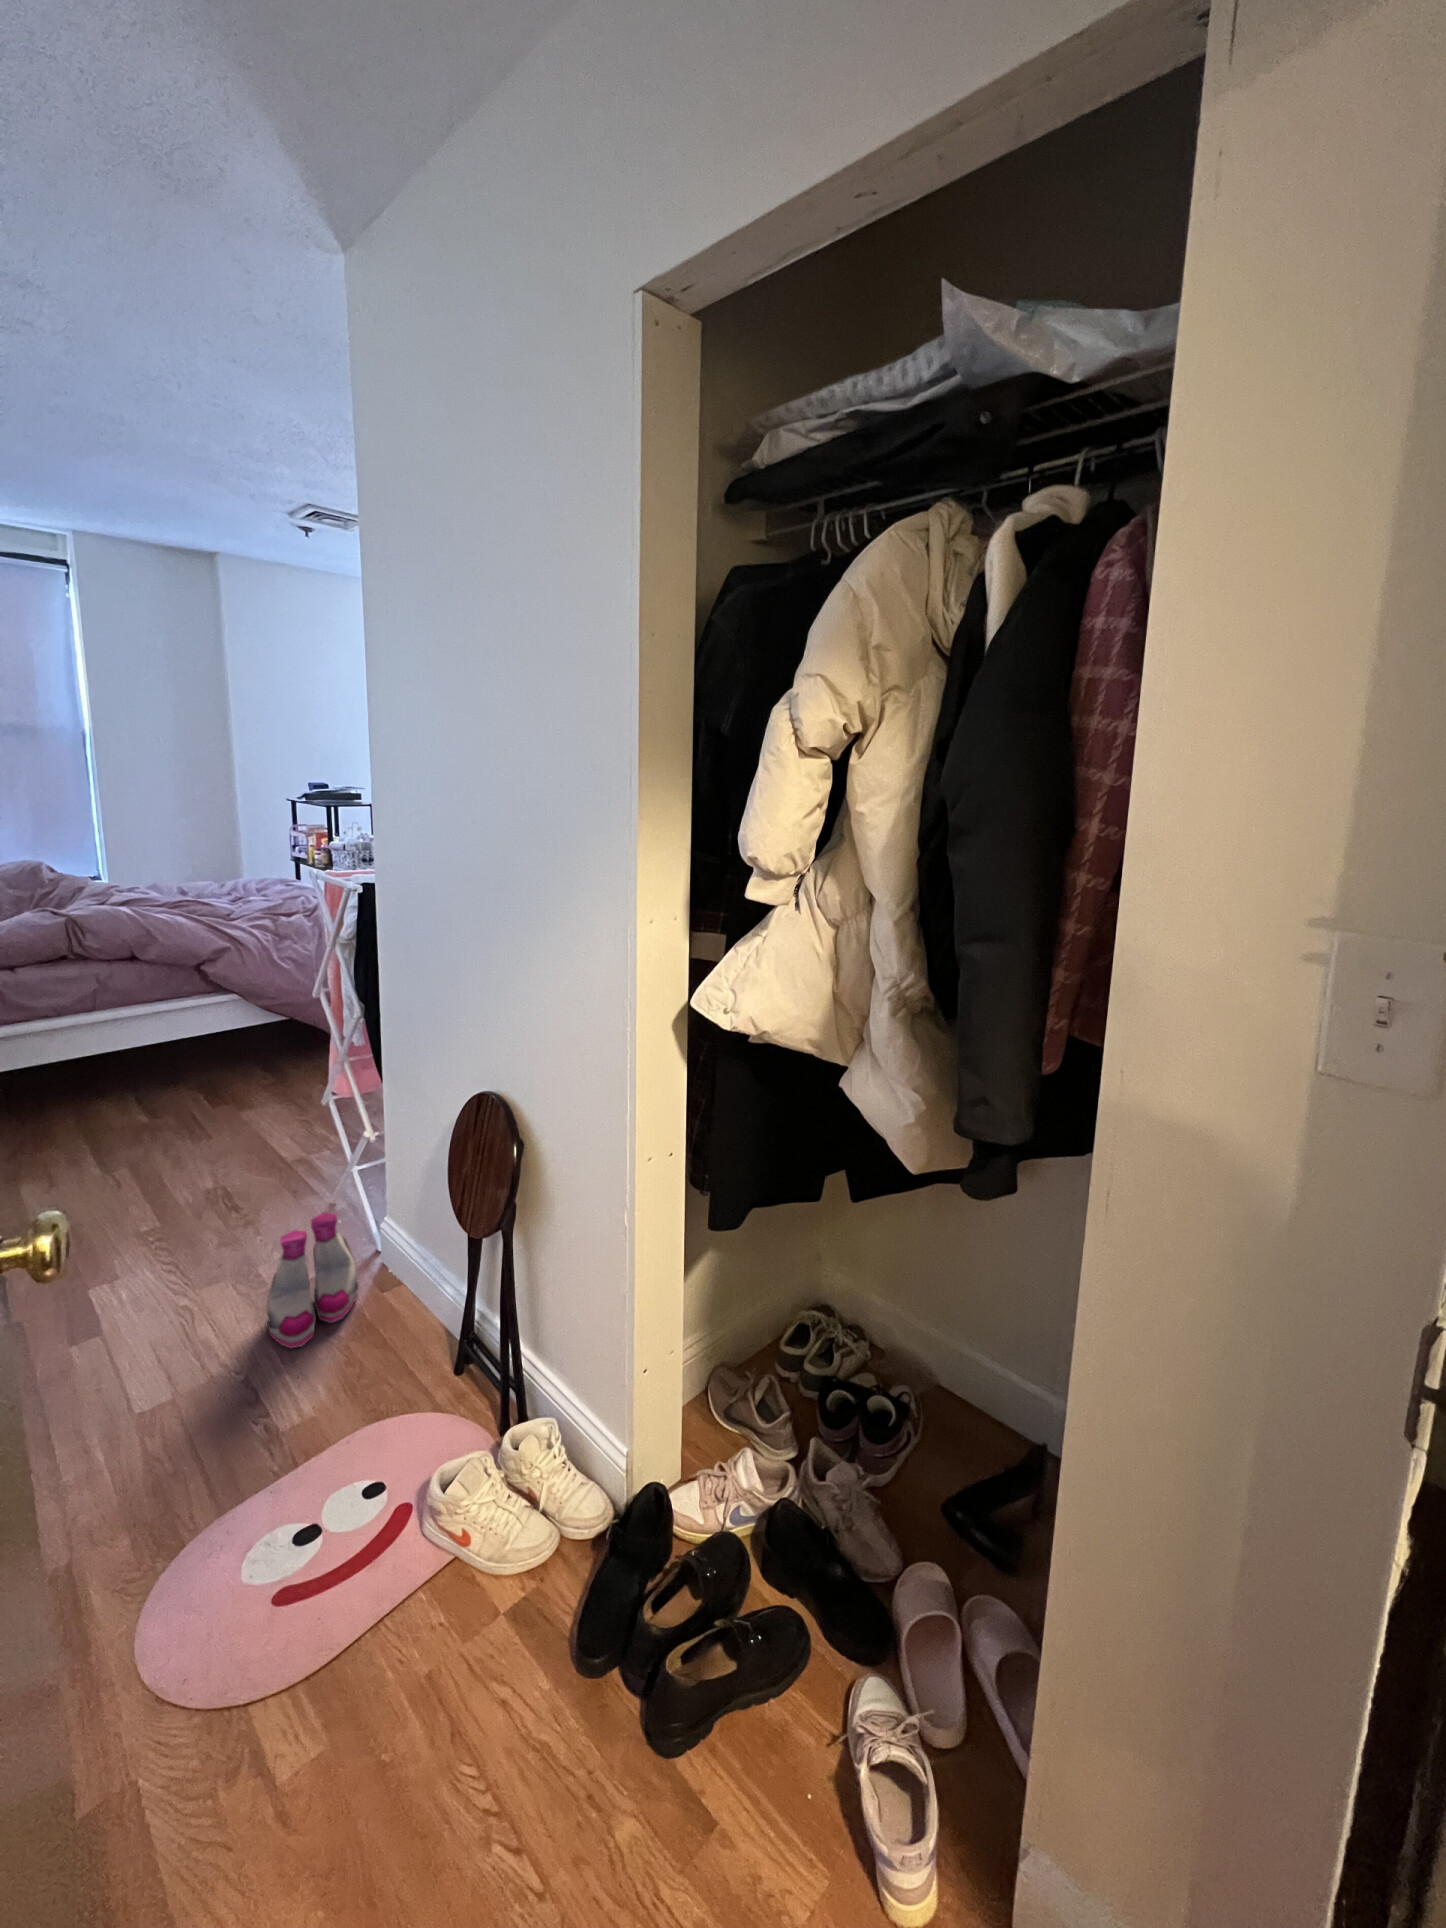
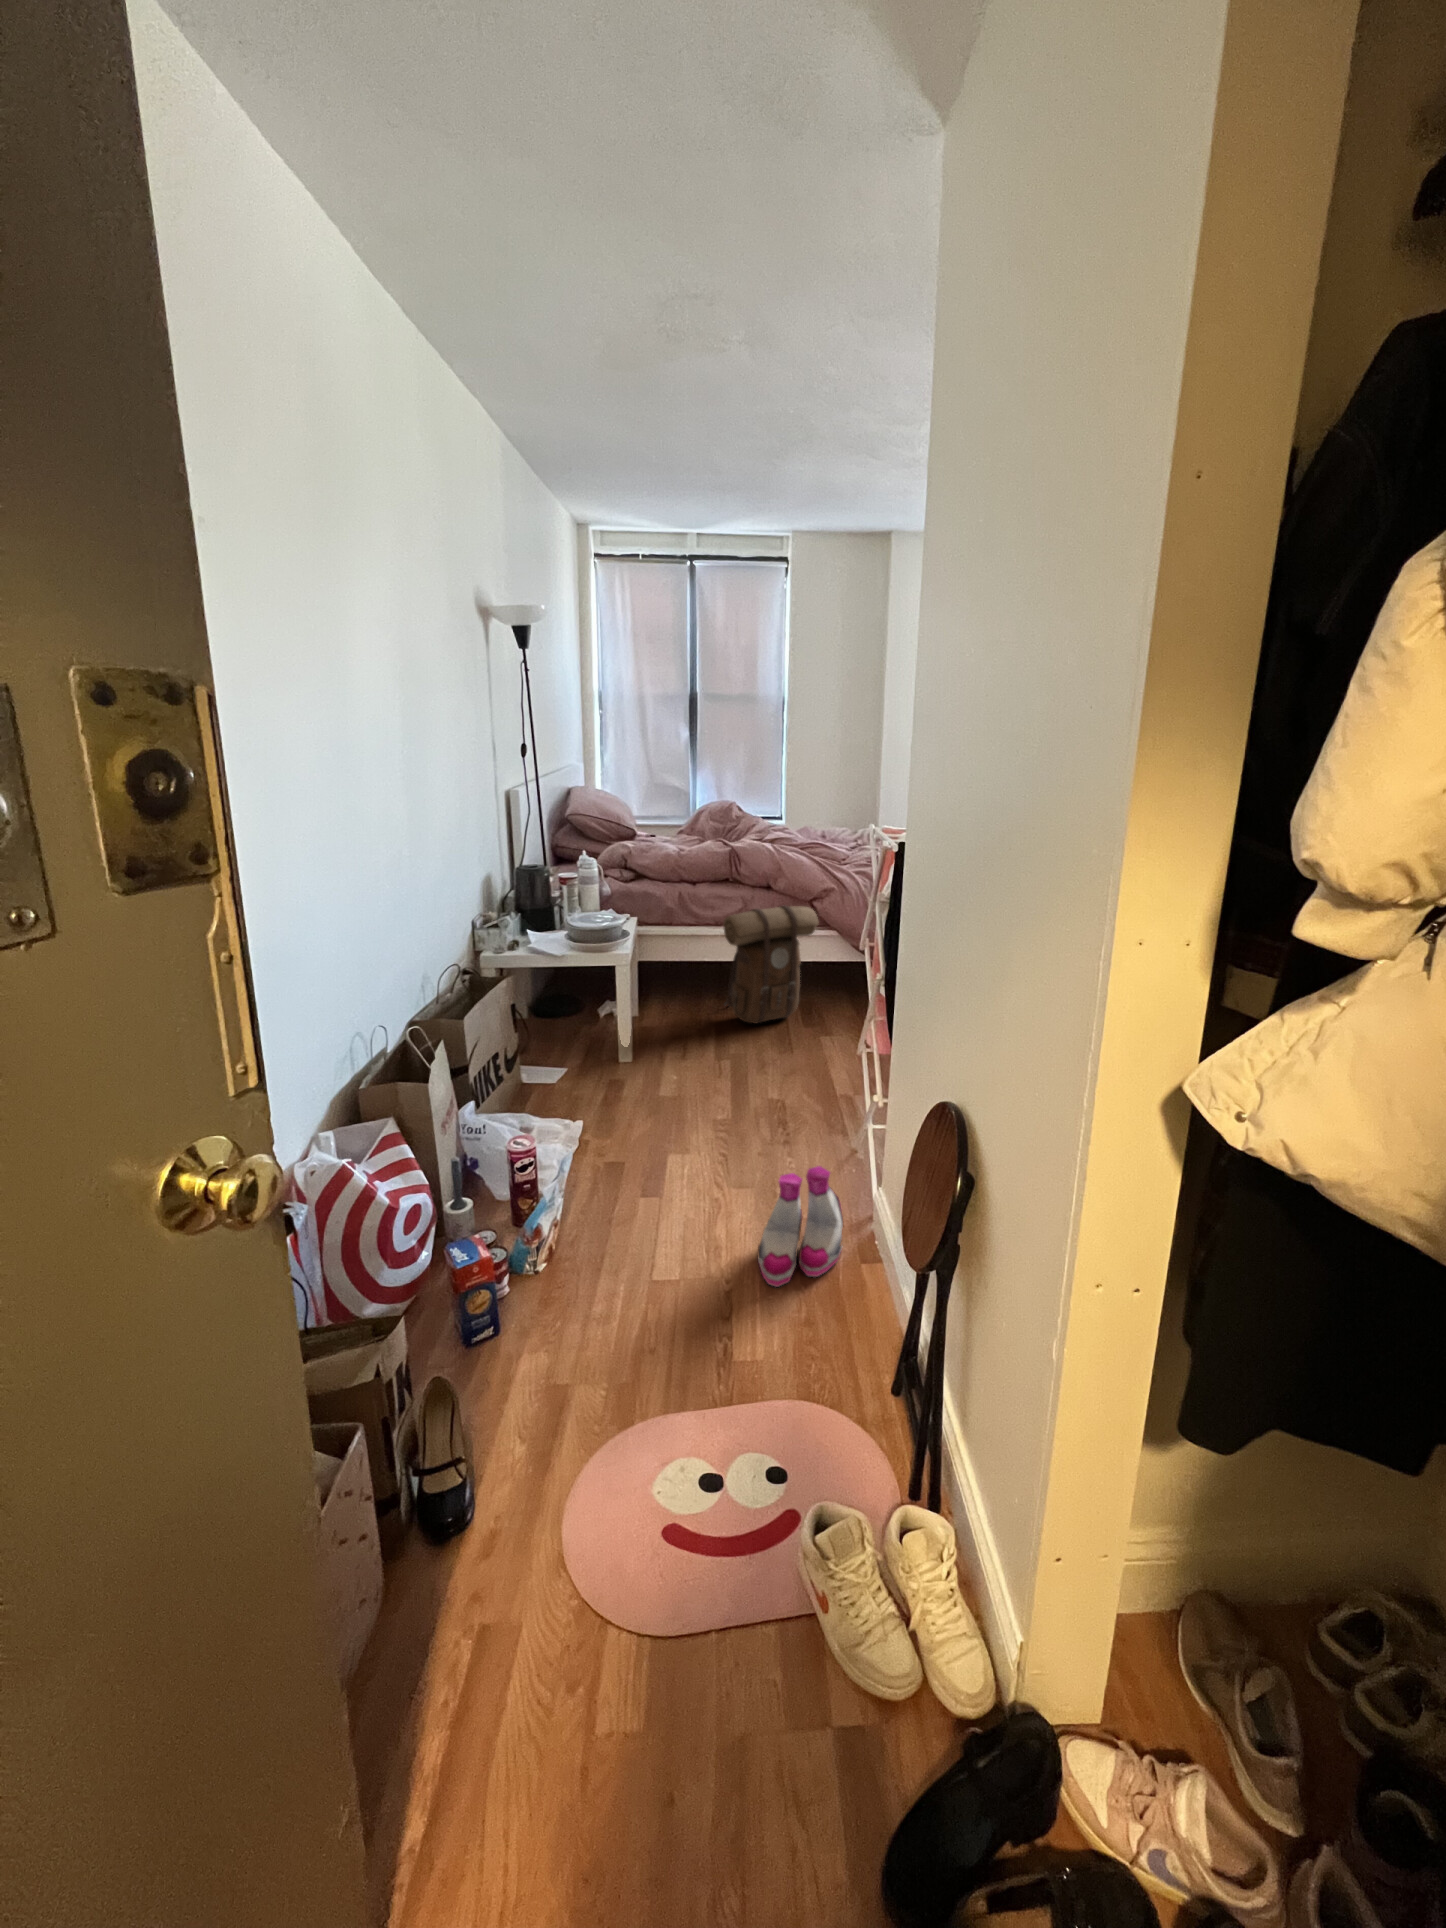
backpack: none [86,971,218,1117] -> present [724,905,818,1024]

